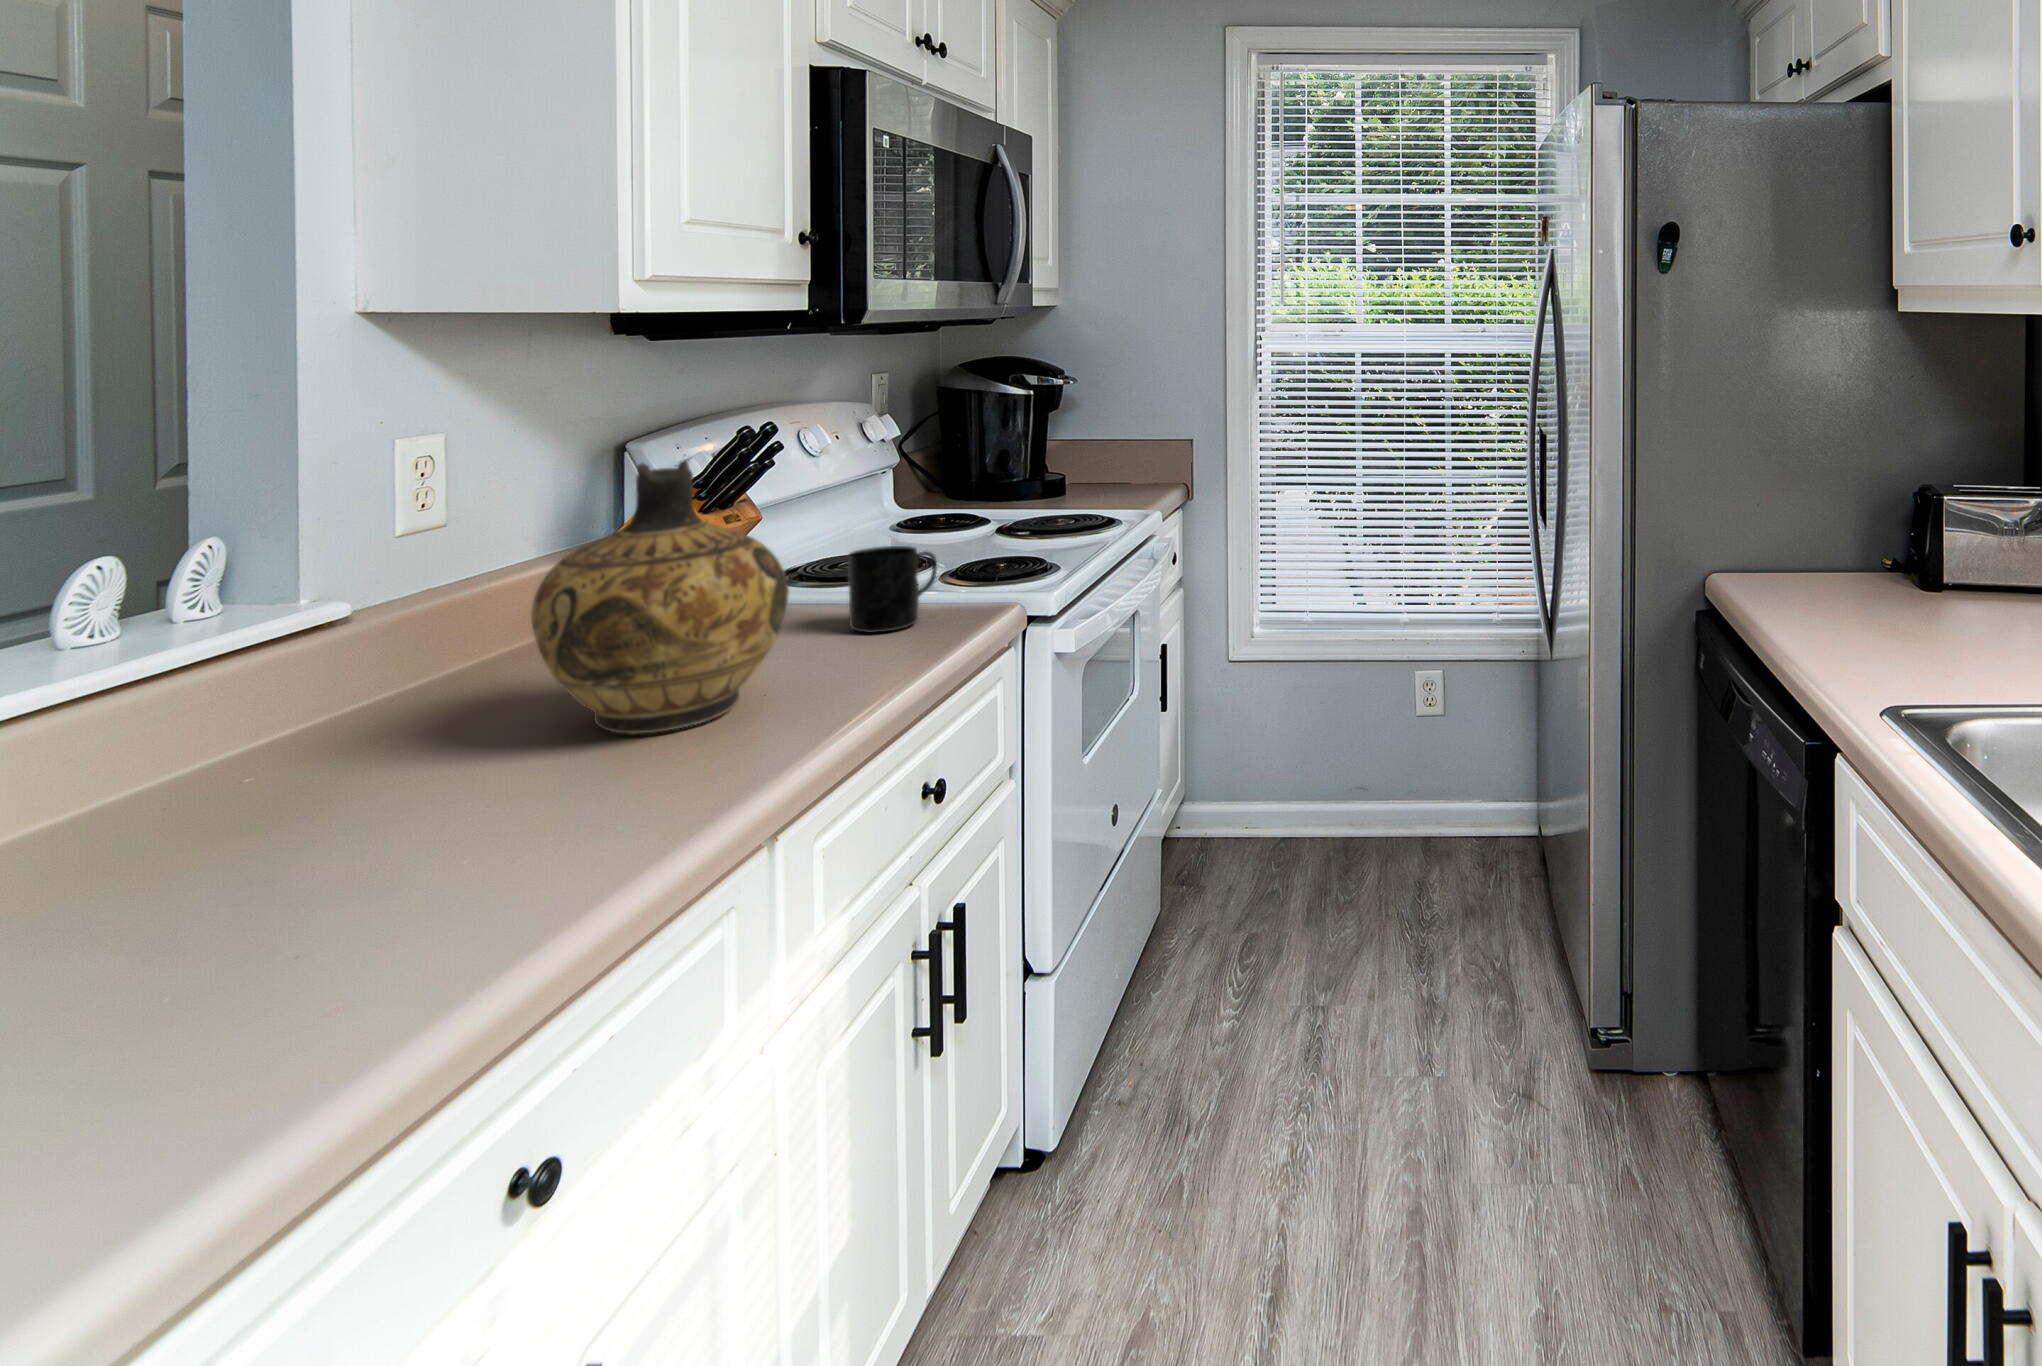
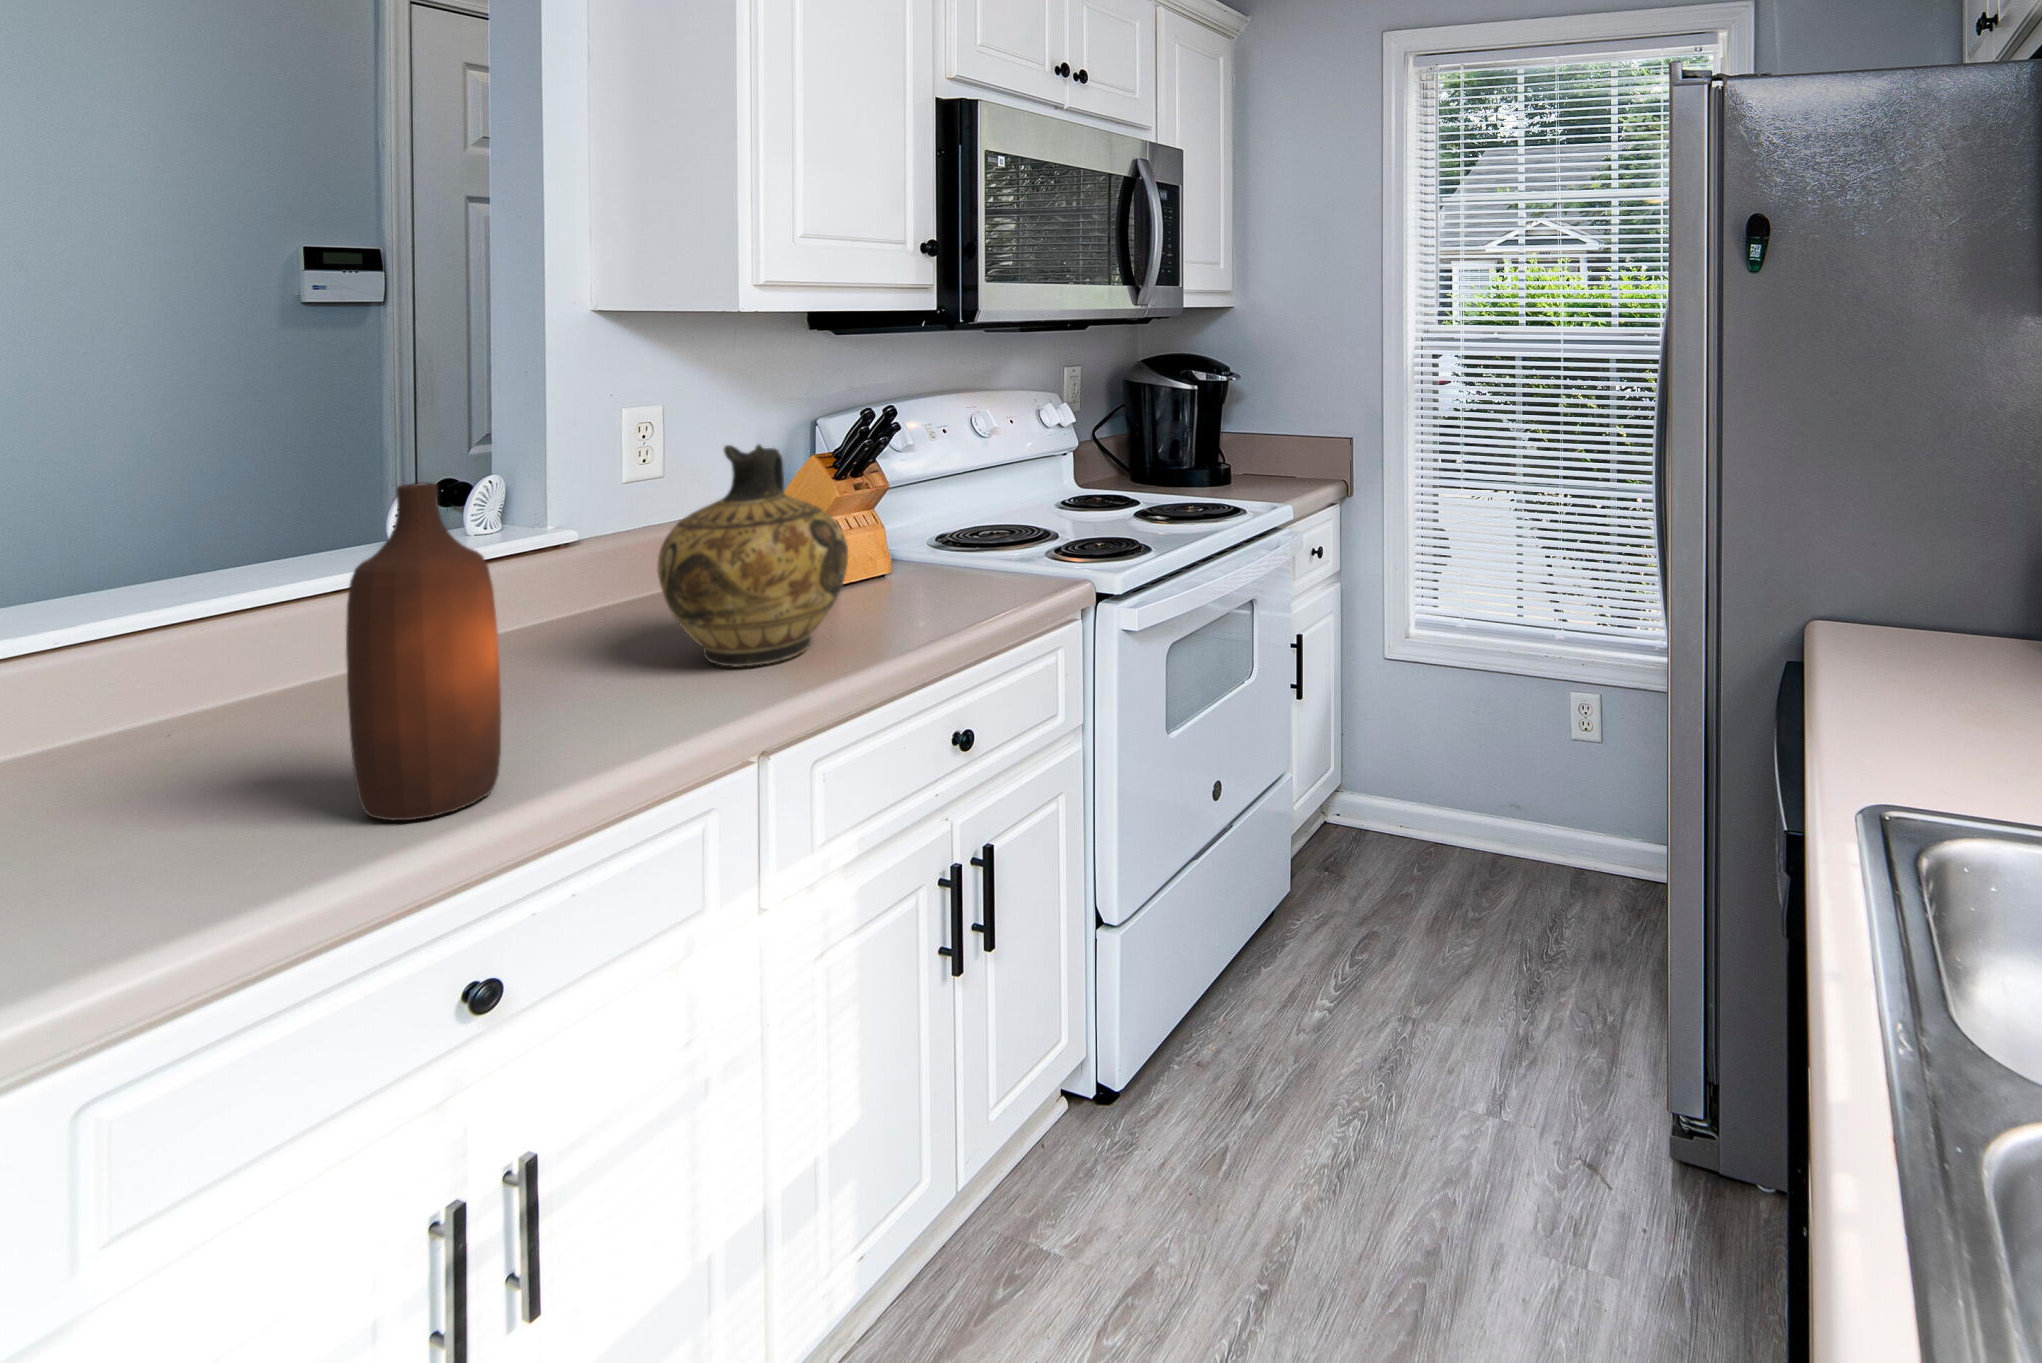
bottle: none [210,515,443,985] -> present [346,483,501,820]
mug: present [848,546,937,633] -> none [940,522,1015,599]

